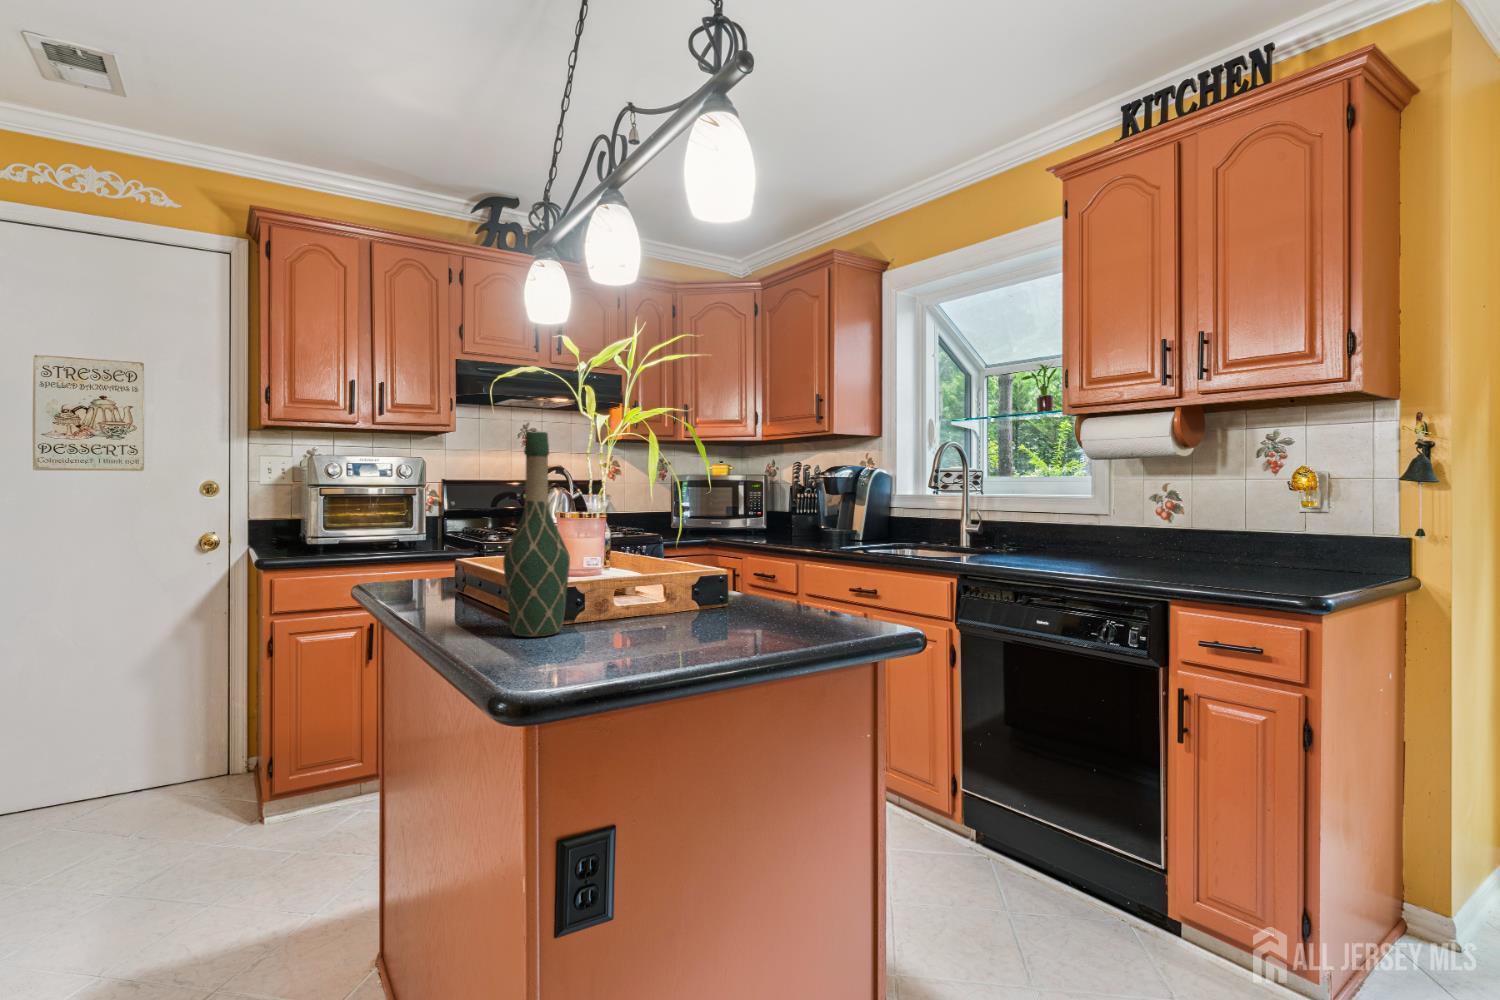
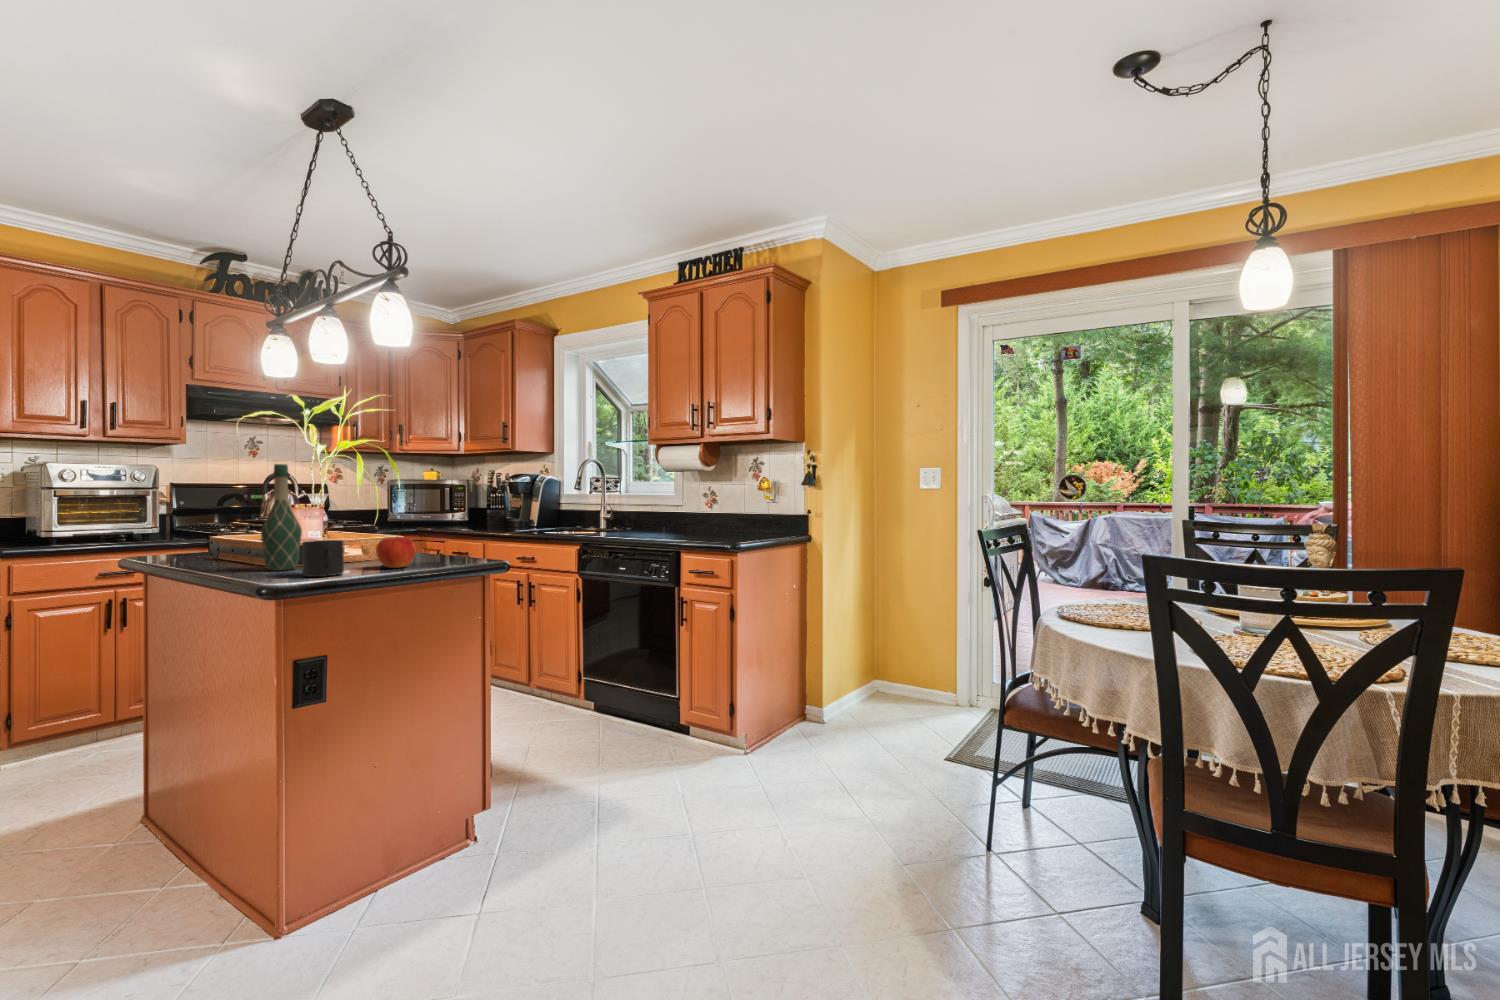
apple: none [701,572,774,646] -> present [376,535,416,568]
mug: none [568,585,645,670] -> present [302,540,344,577]

